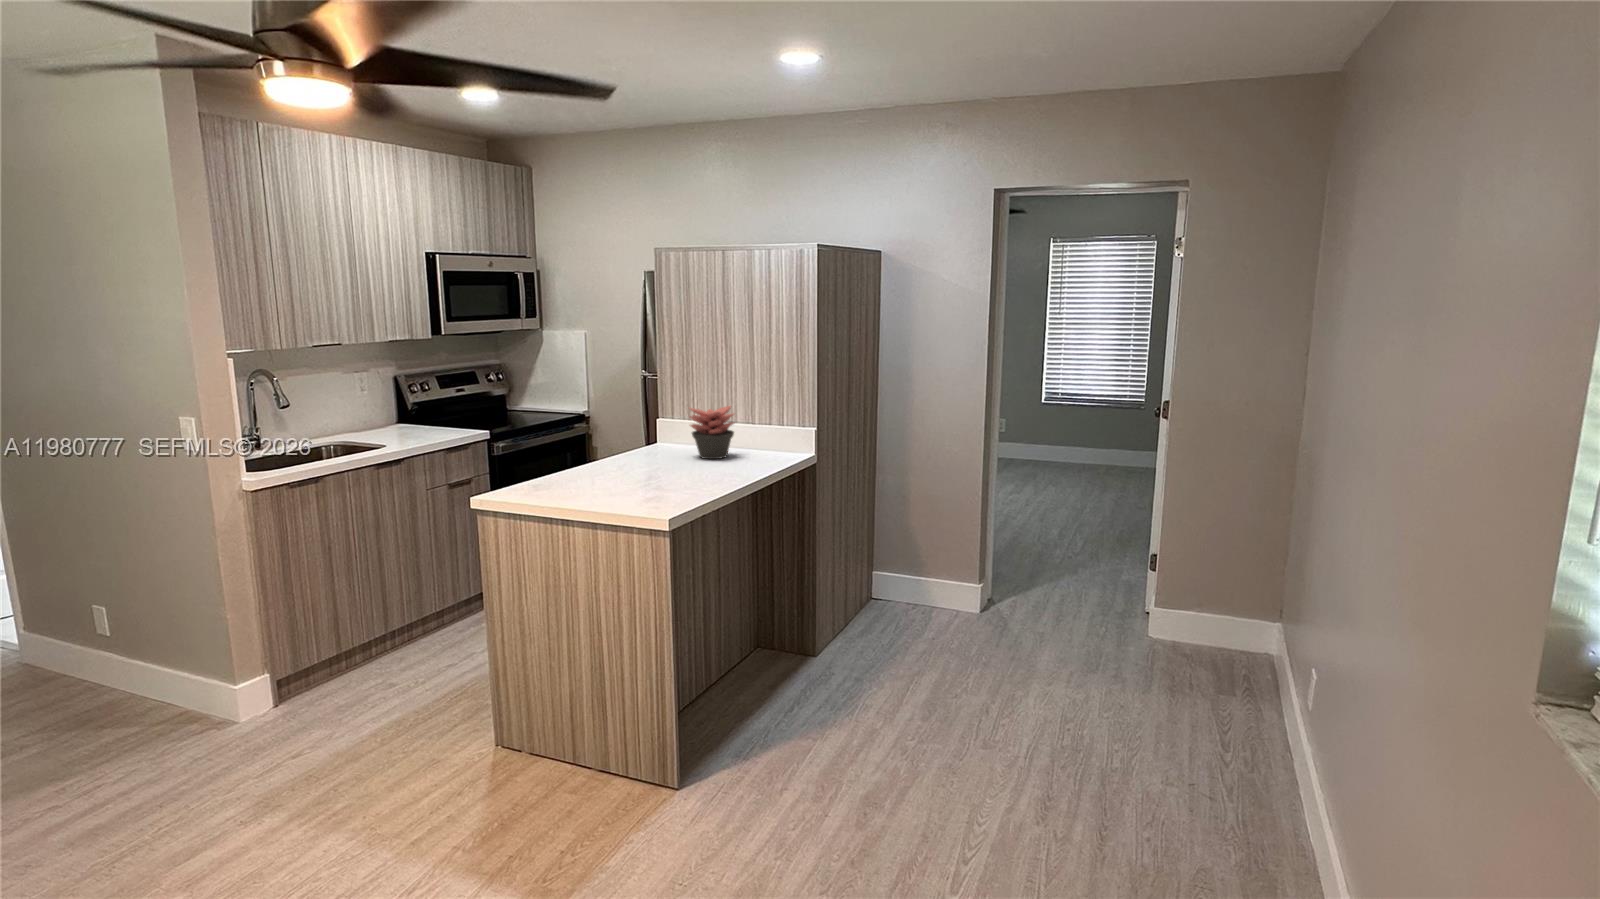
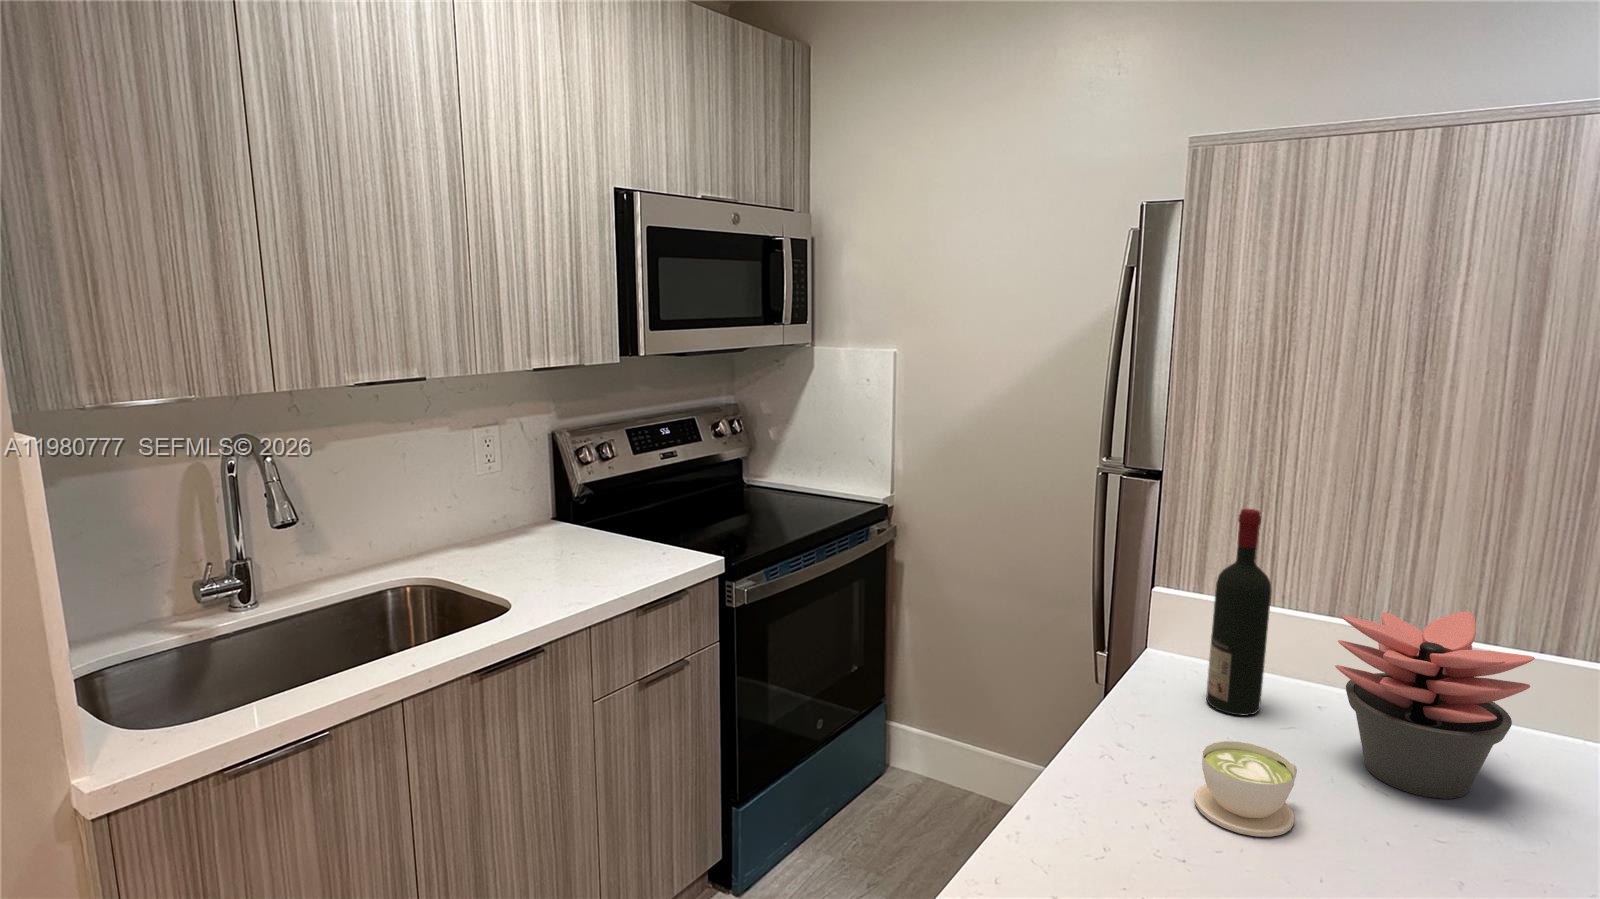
wine bottle: none [664,379,683,451] -> present [1206,509,1271,716]
coffee cup: none [635,445,666,466] -> present [1194,741,1297,837]

